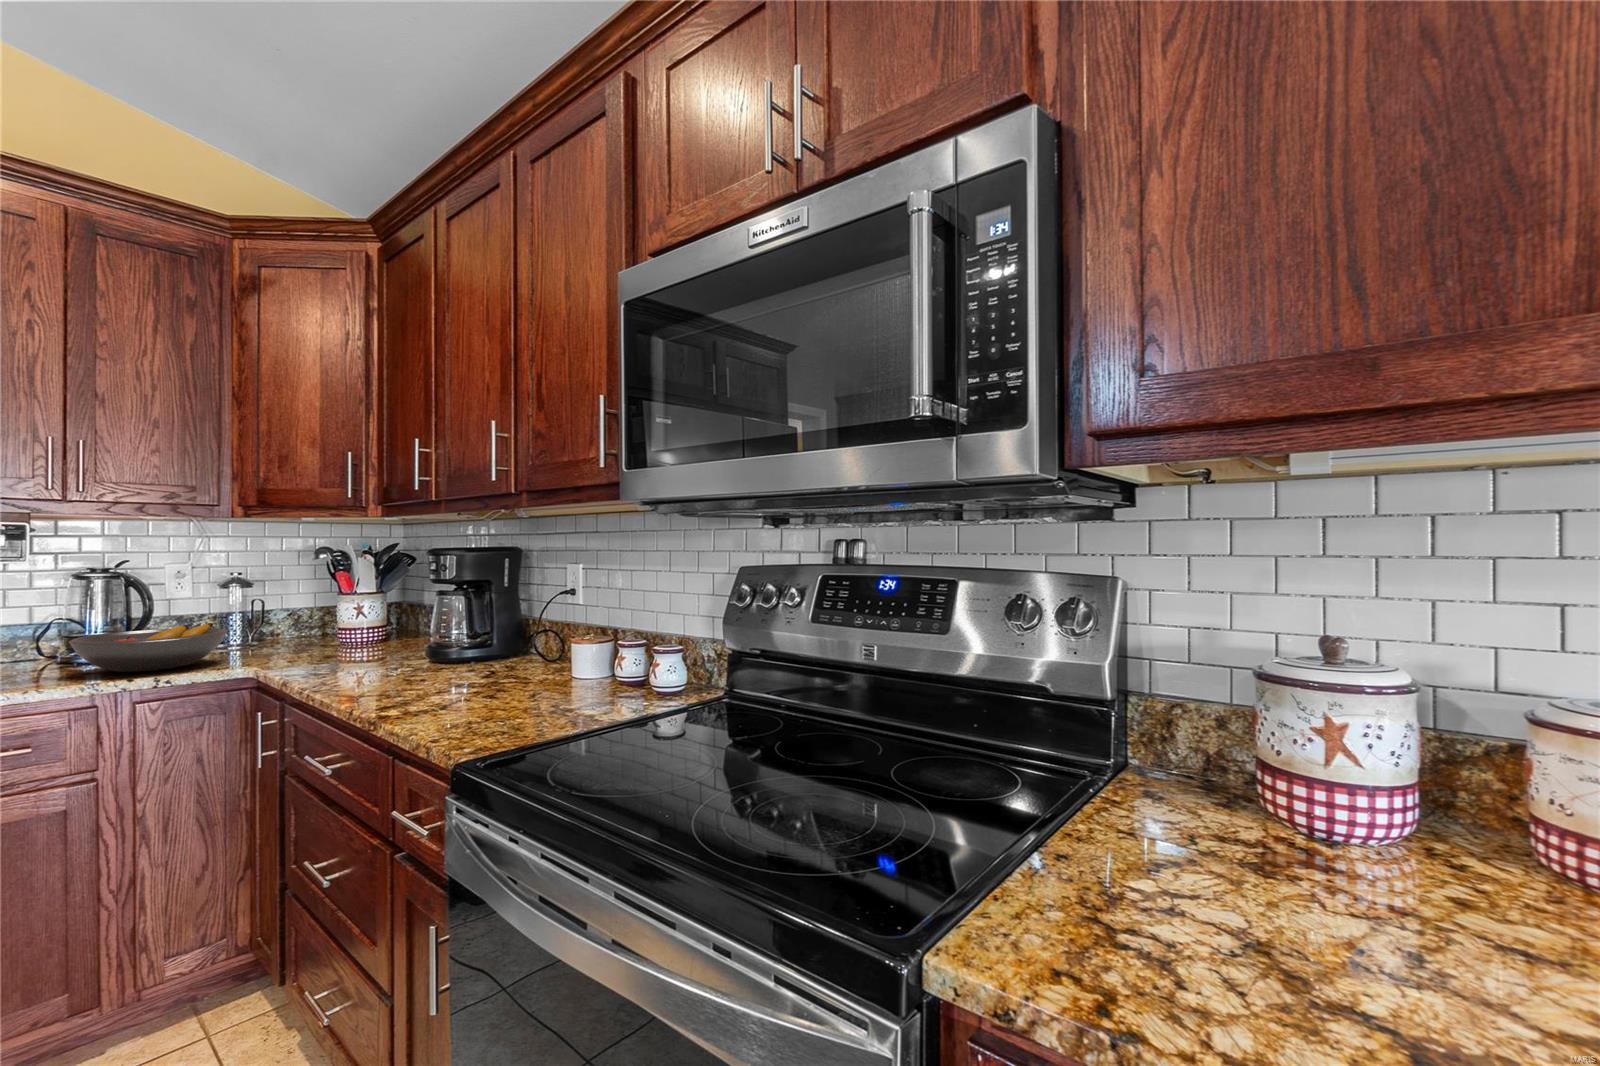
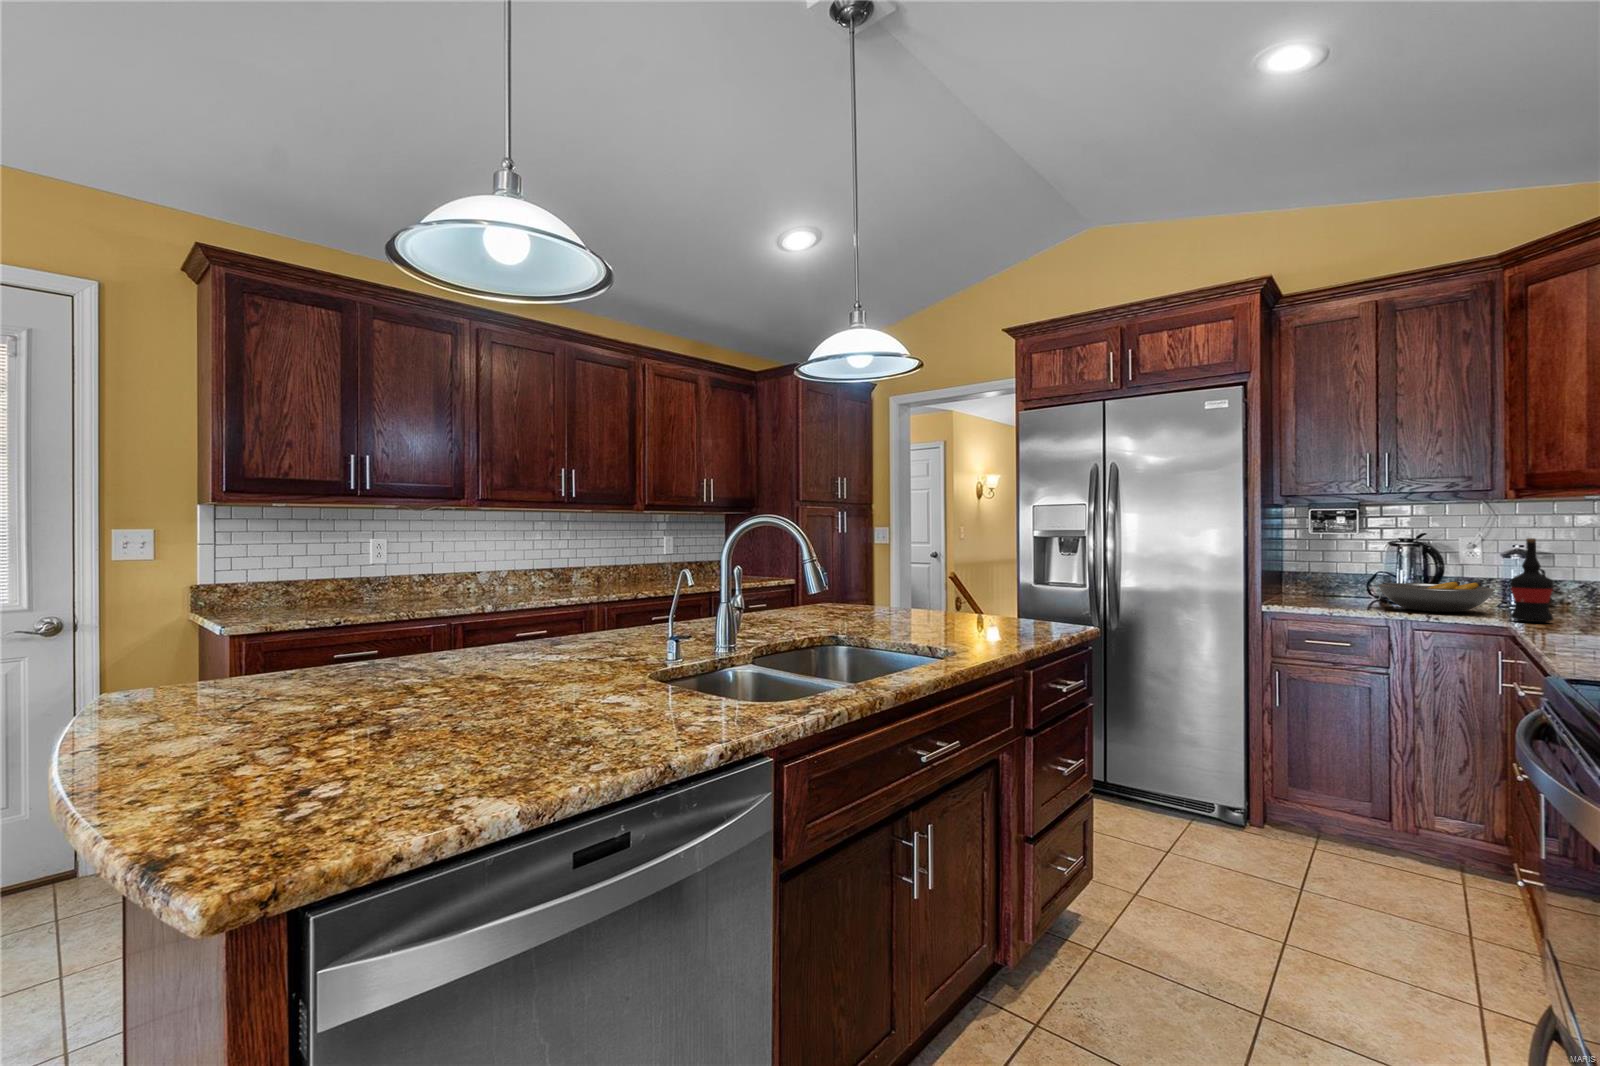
wine bottle: none [255,566,299,667] -> present [1510,538,1553,622]

